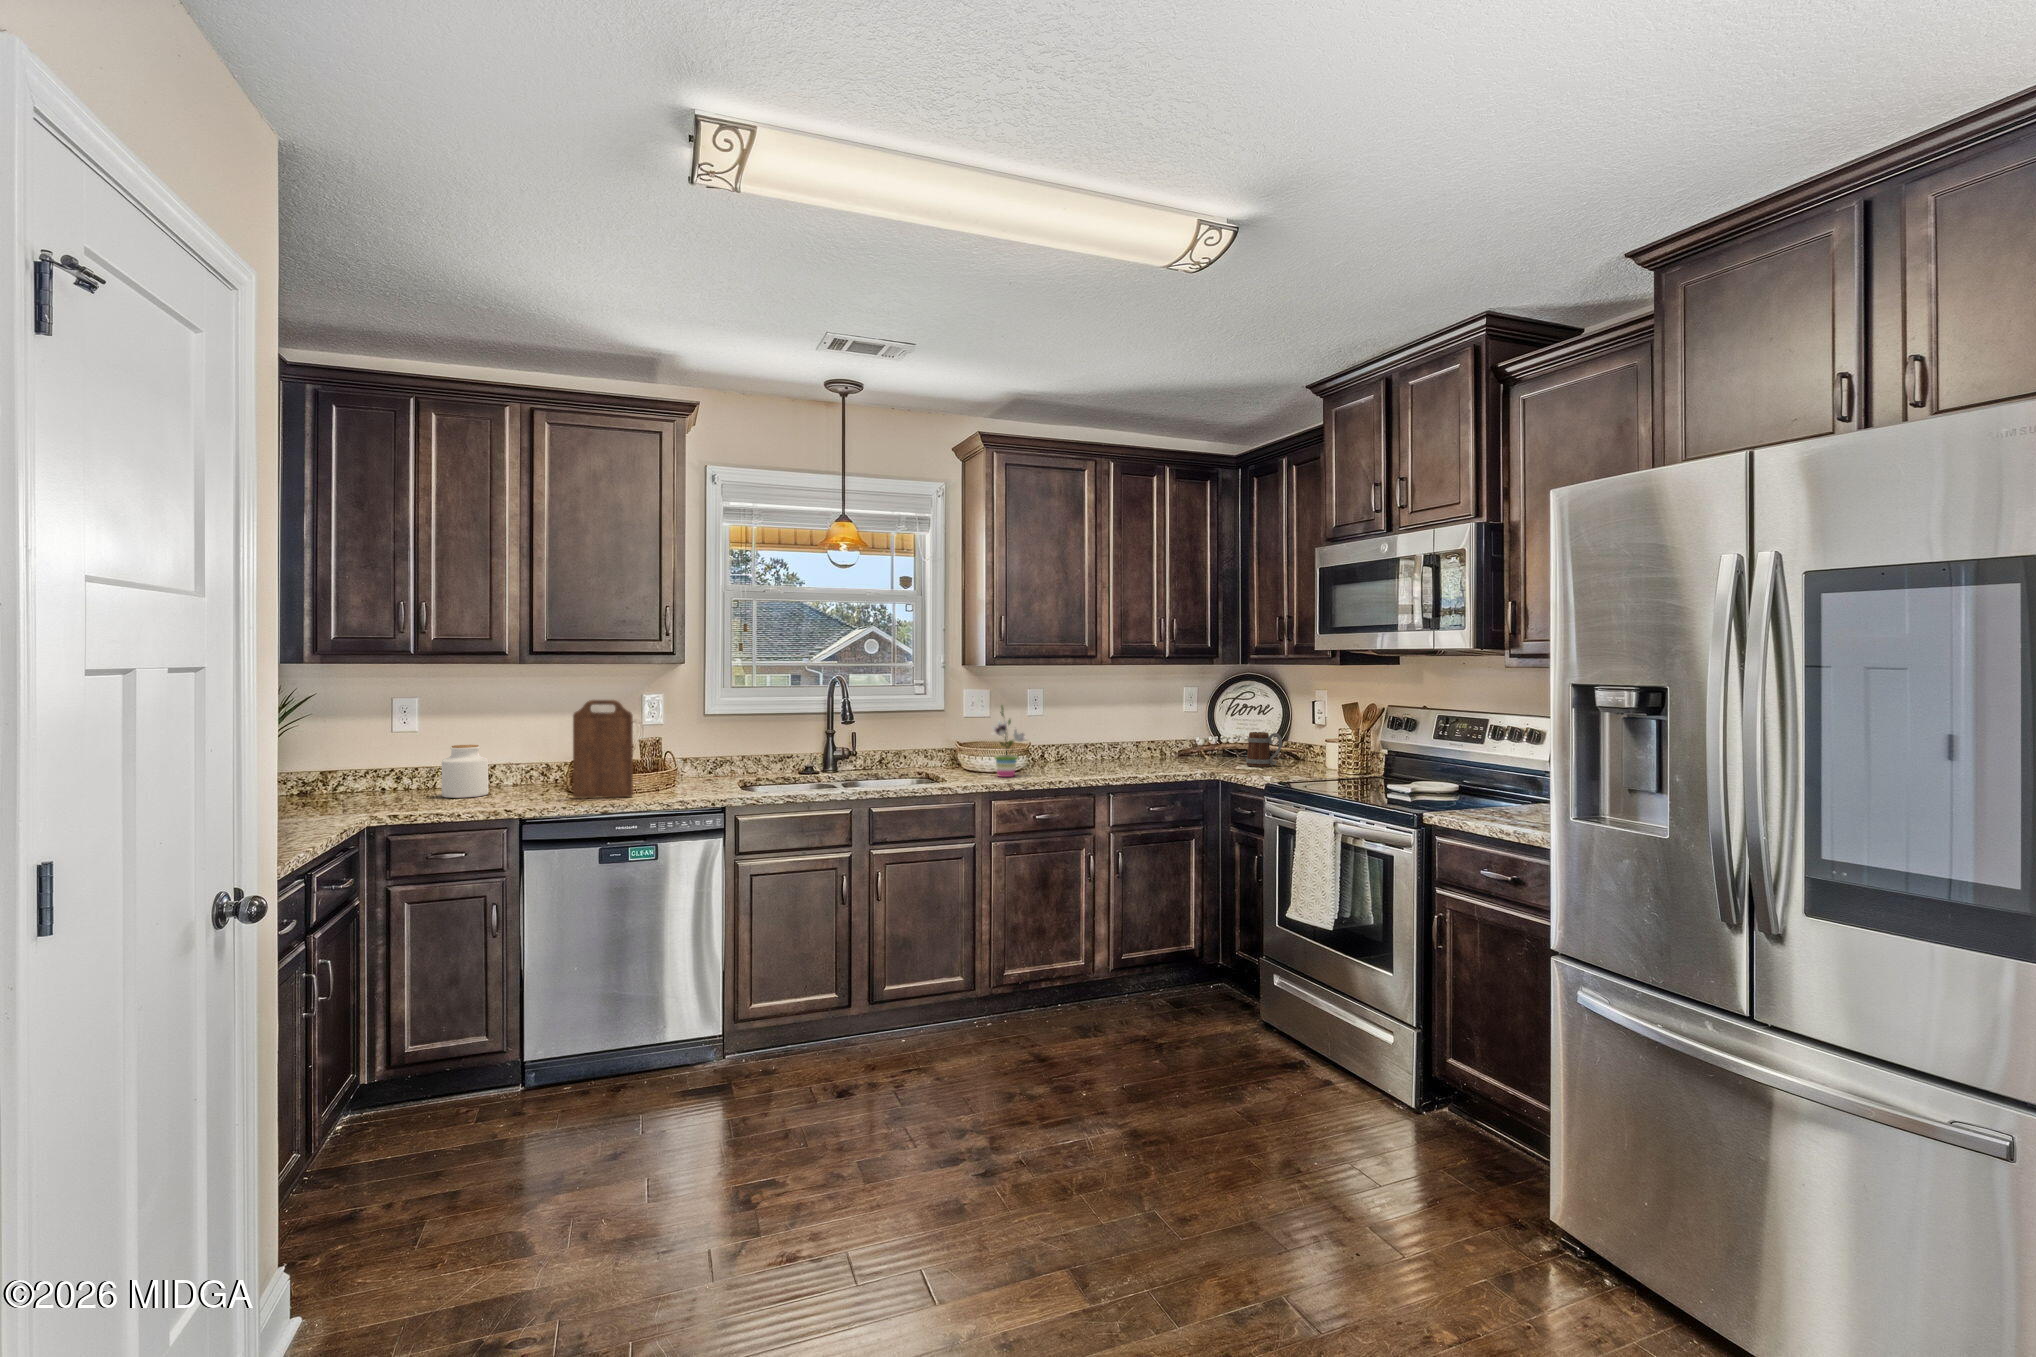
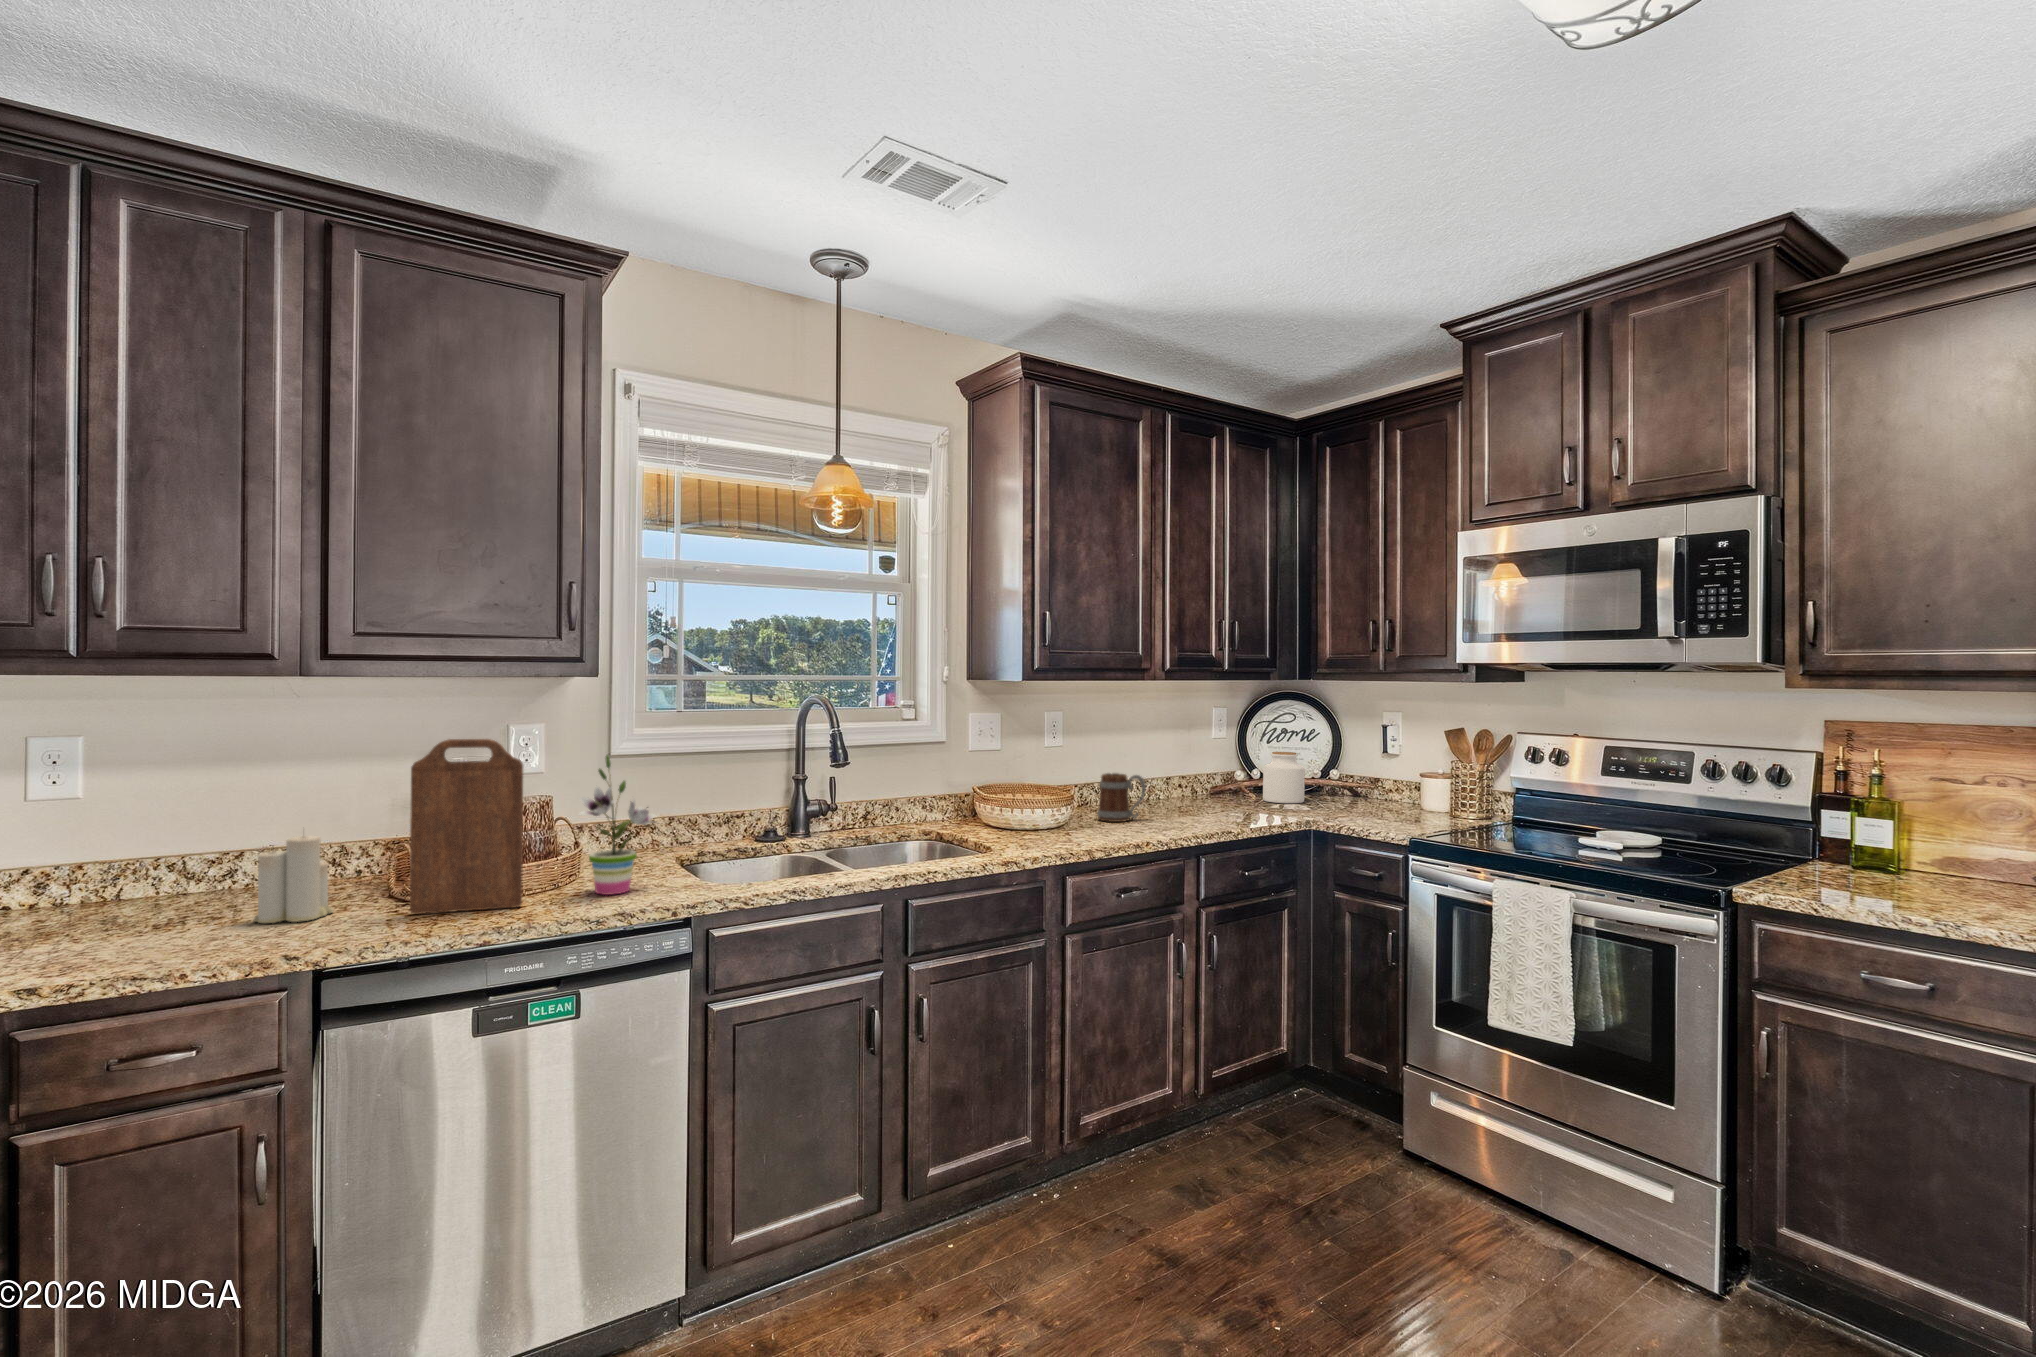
potted plant: present [992,706,1025,777] -> present [579,755,655,895]
mug: present [1246,732,1282,767] -> present [1097,773,1146,822]
jar: present [442,745,488,798] -> present [1263,752,1305,803]
candle: none [496,747,536,799] -> present [254,836,333,923]

